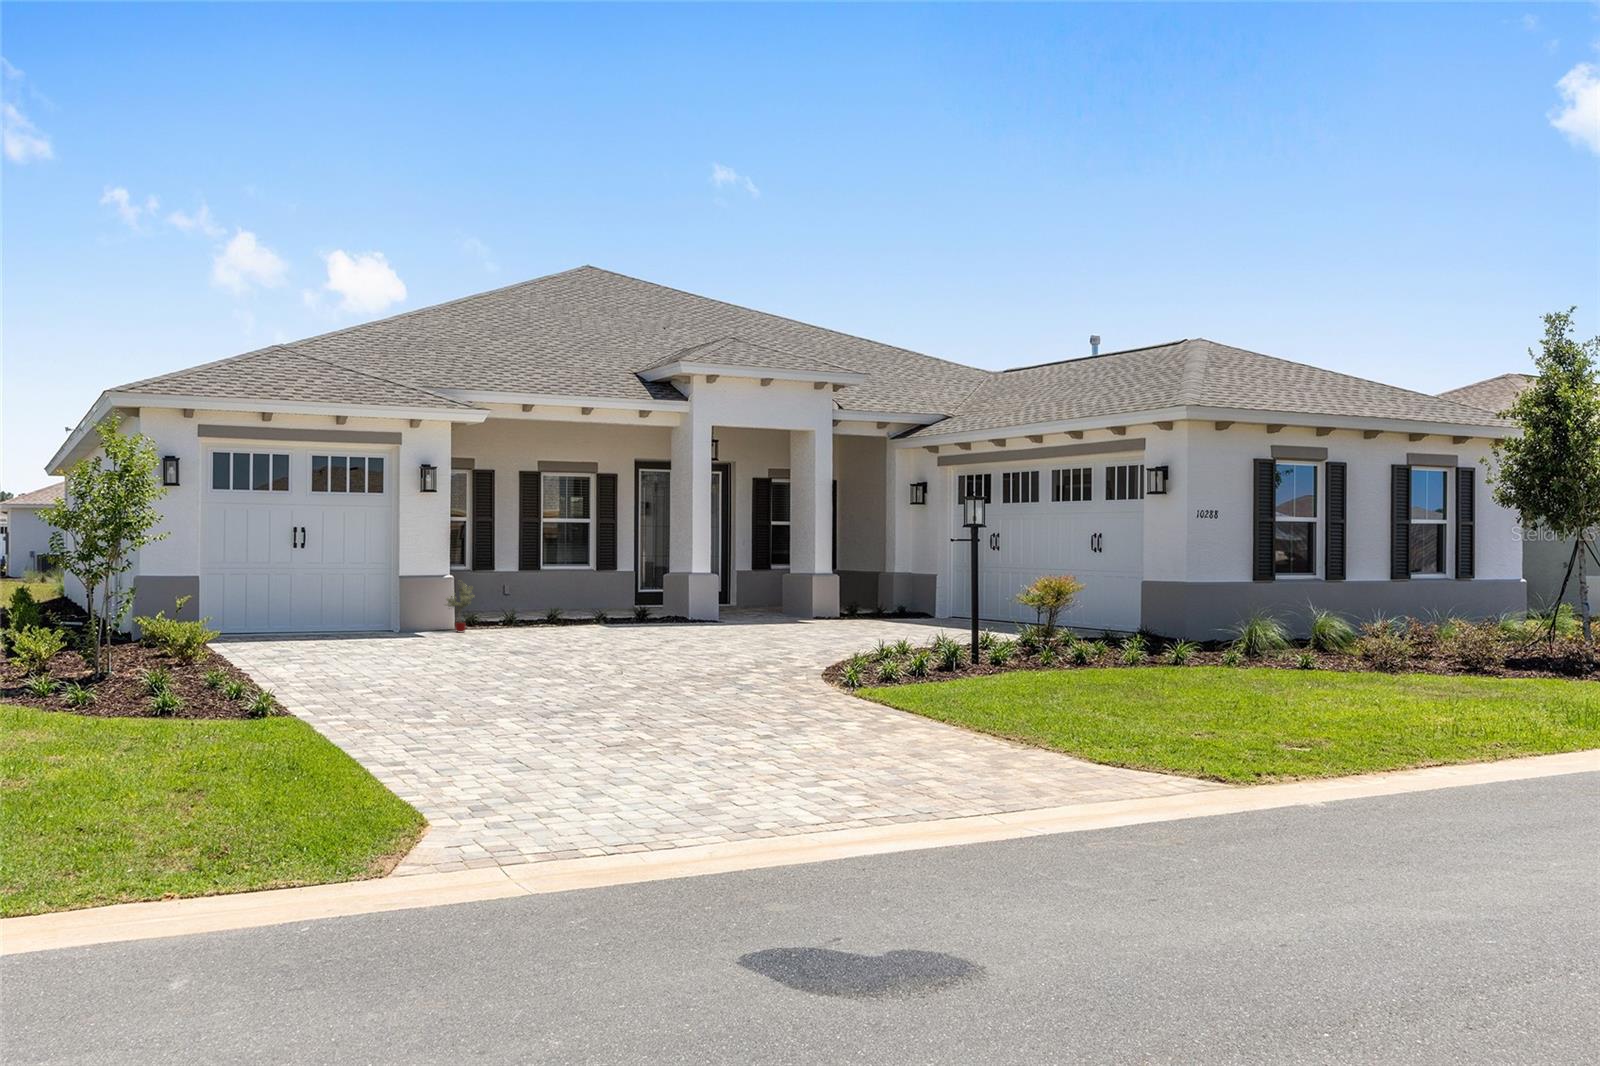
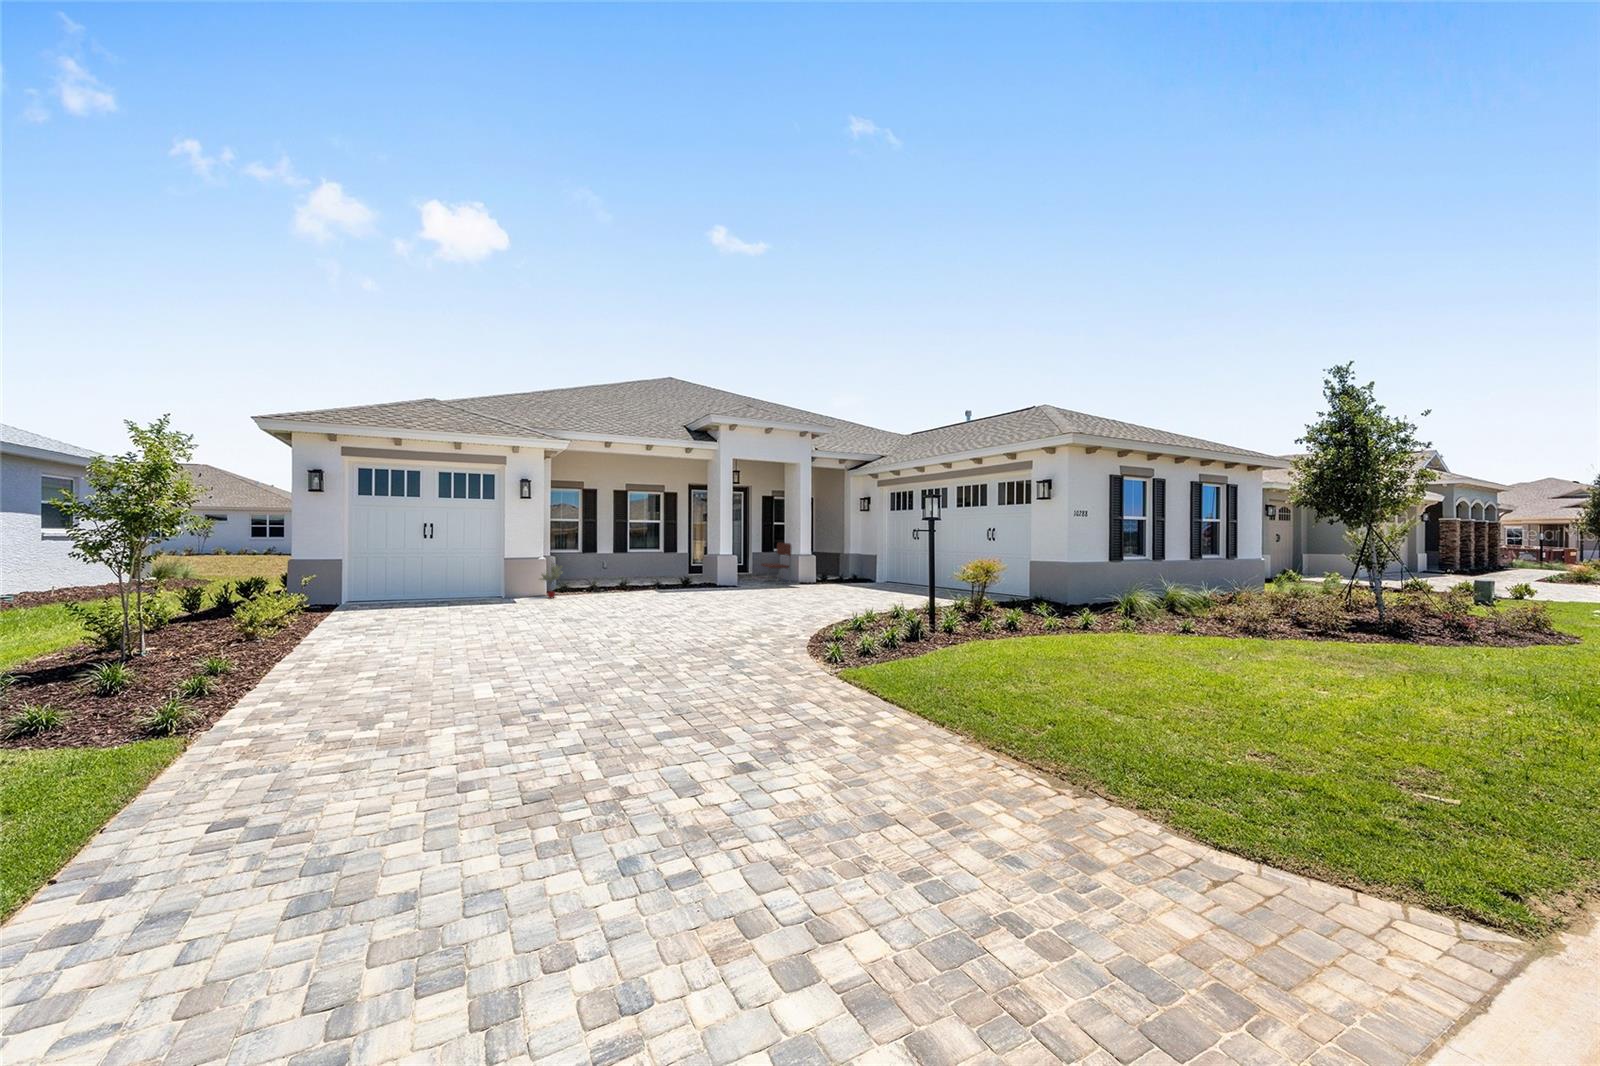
bench: none [750,554,799,618] -> present [761,543,792,584]

